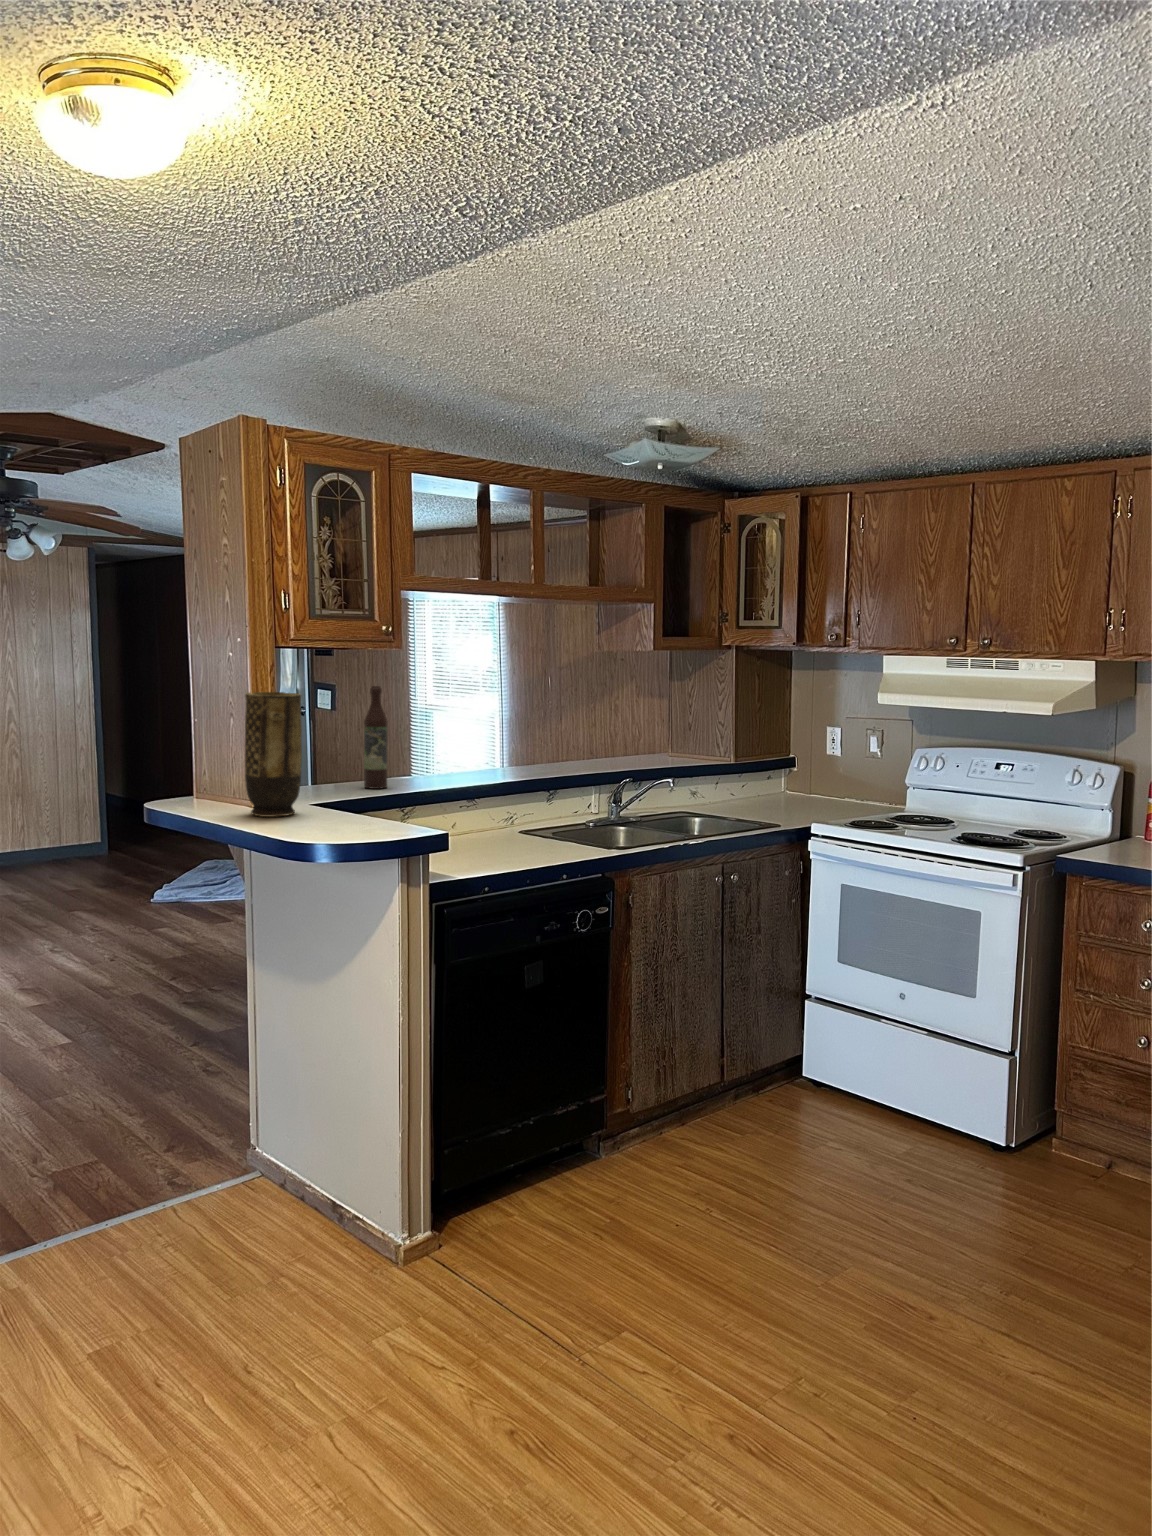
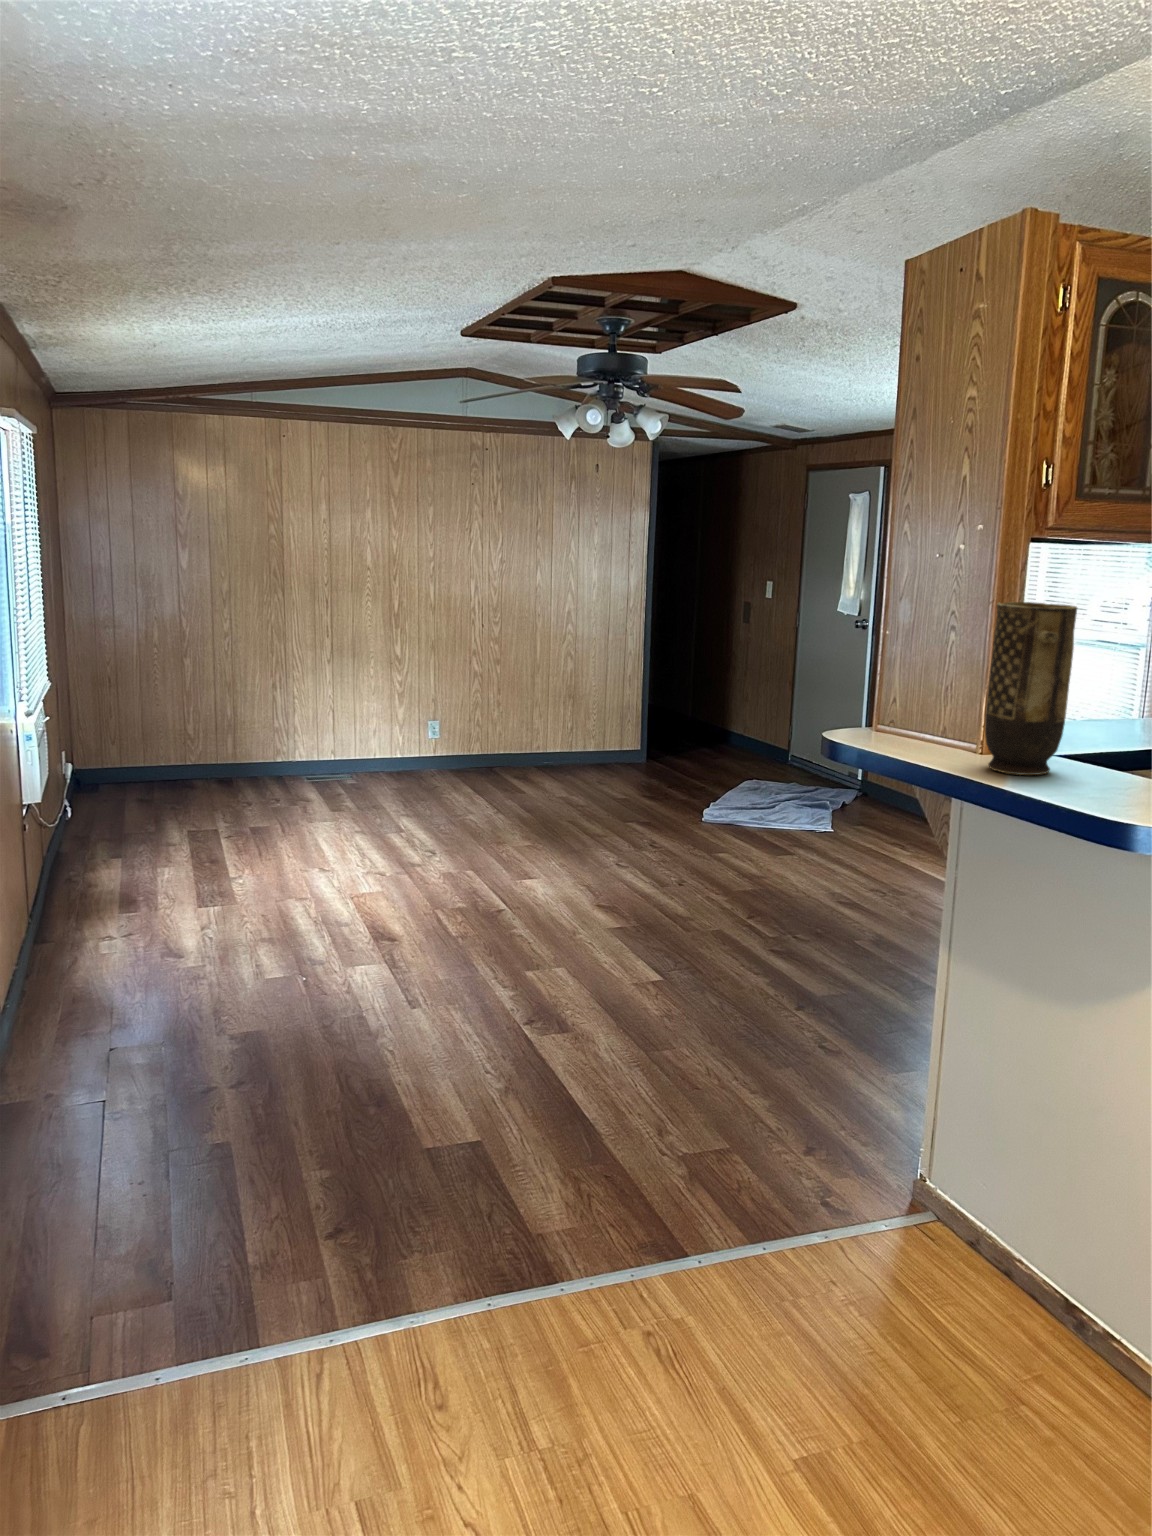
wine bottle: present [364,686,388,789] -> none [1087,595,1131,735]

